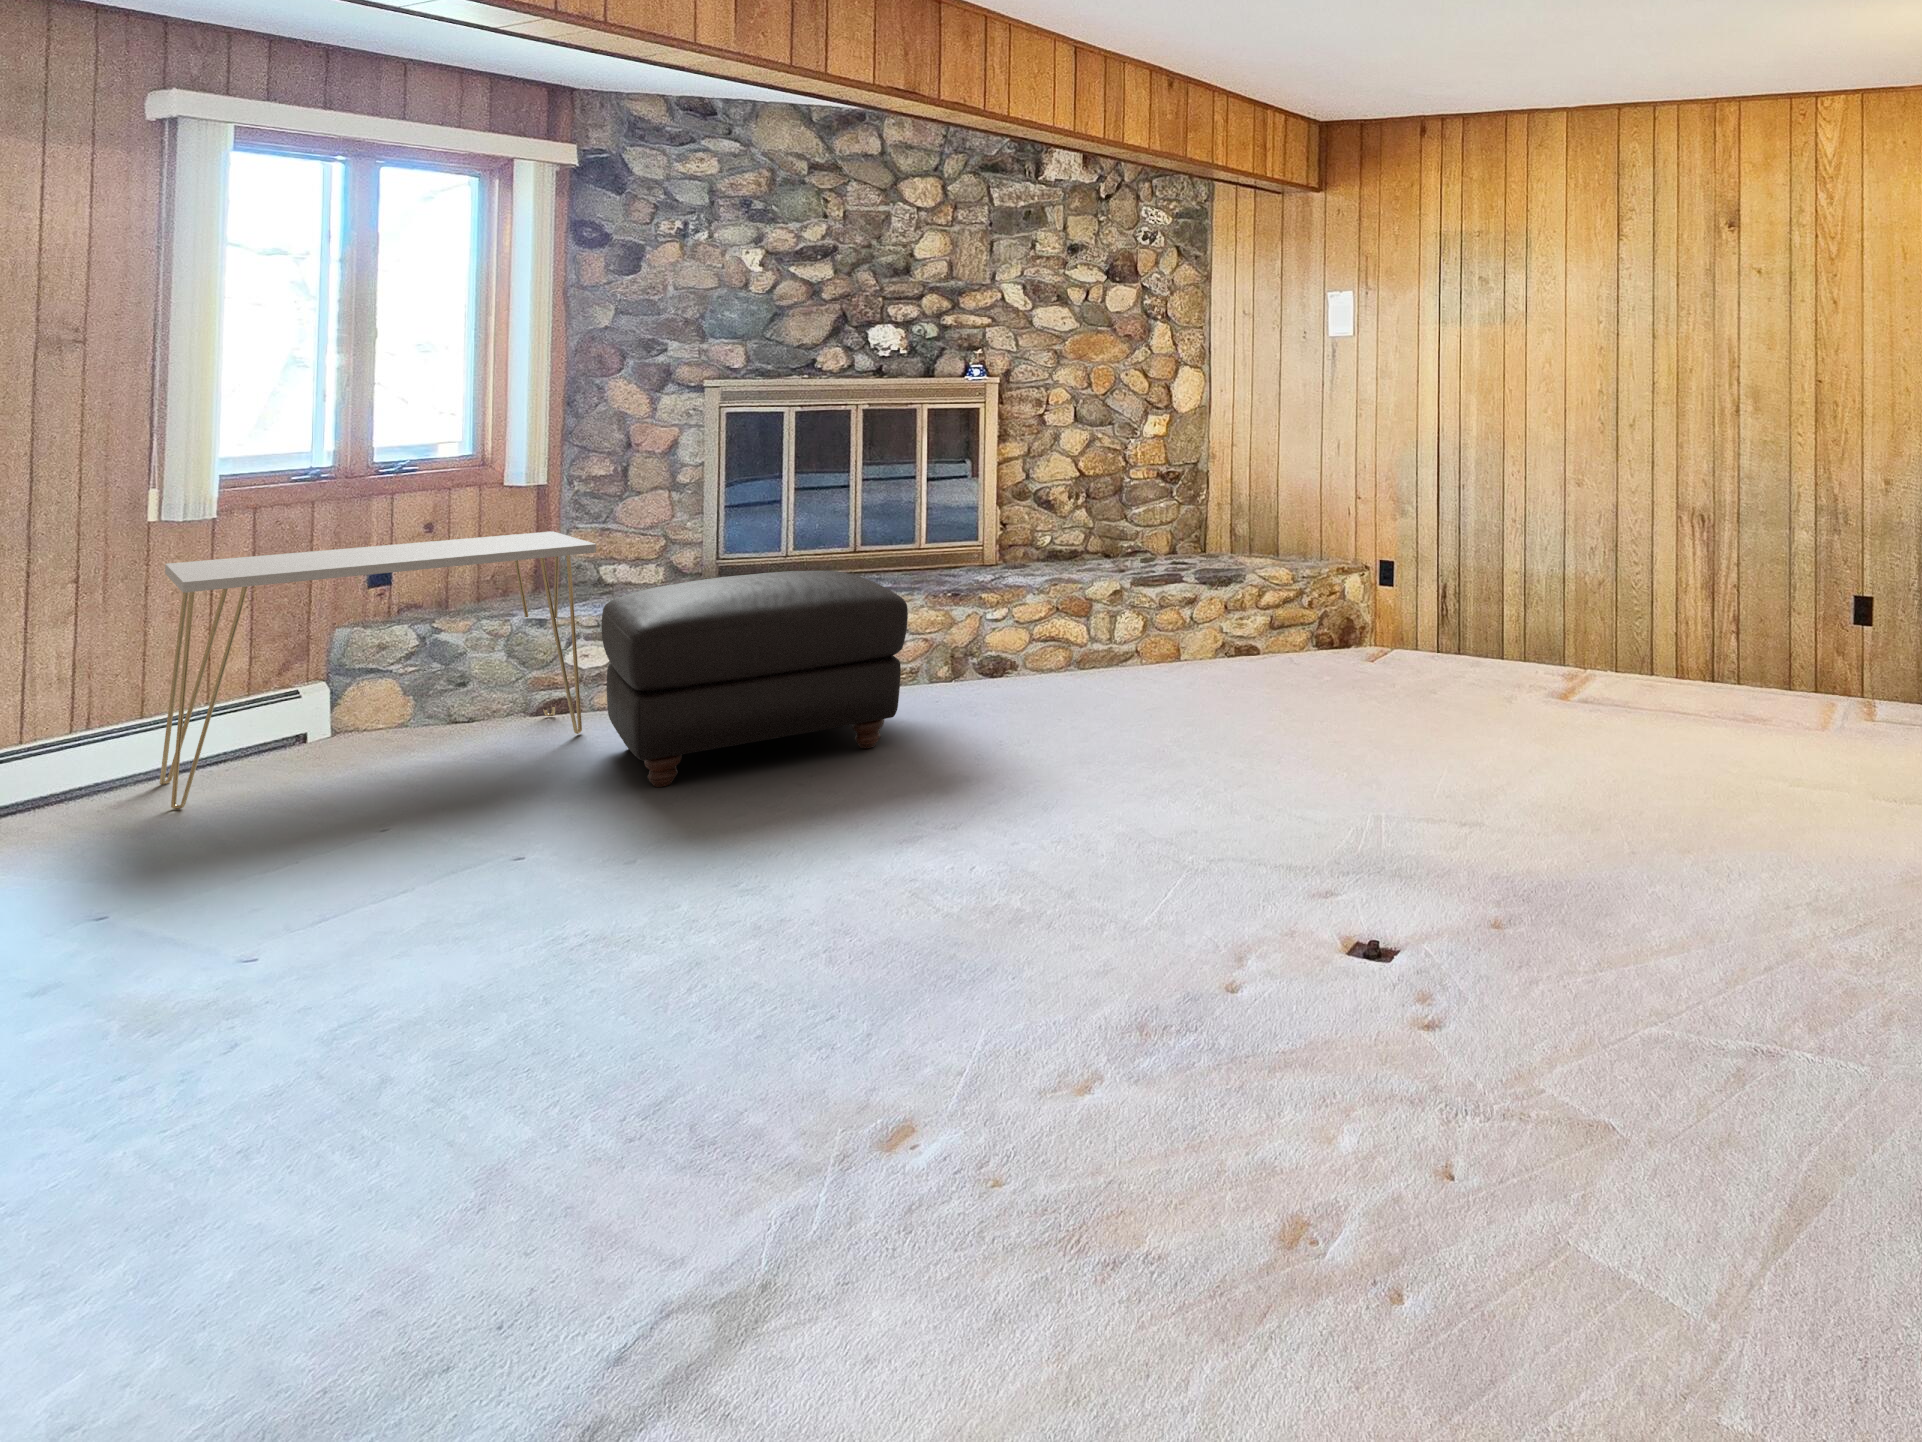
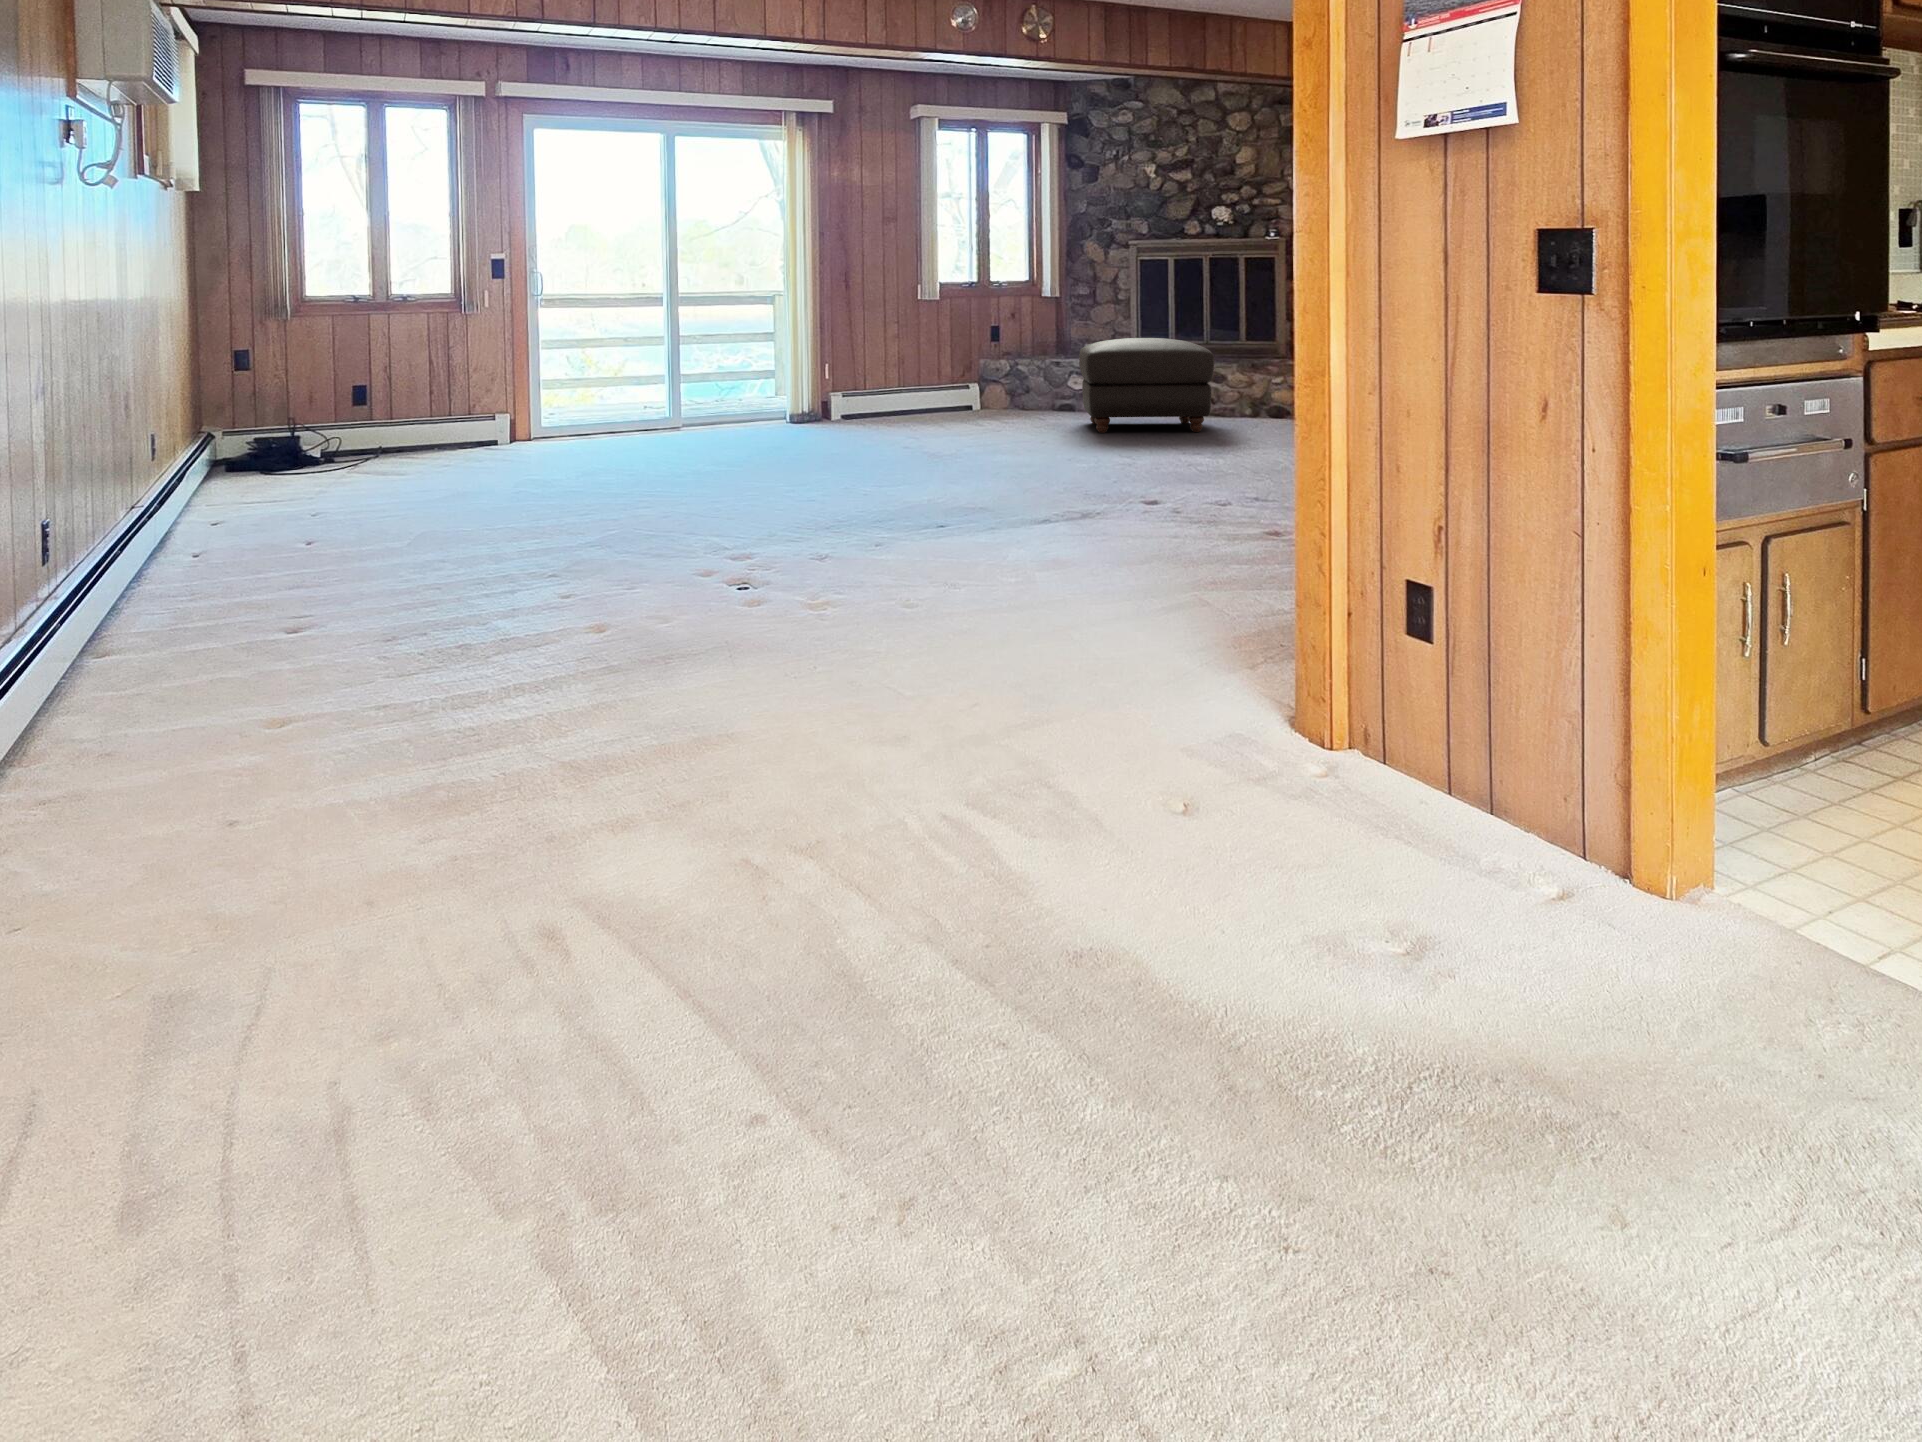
console table: present [160,531,596,809] -> none [923,319,1077,421]

